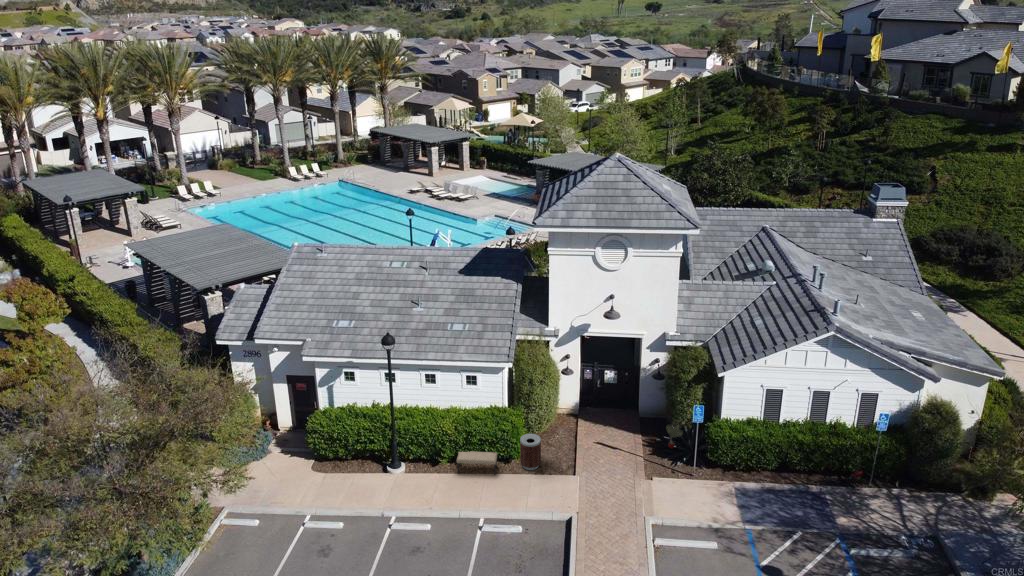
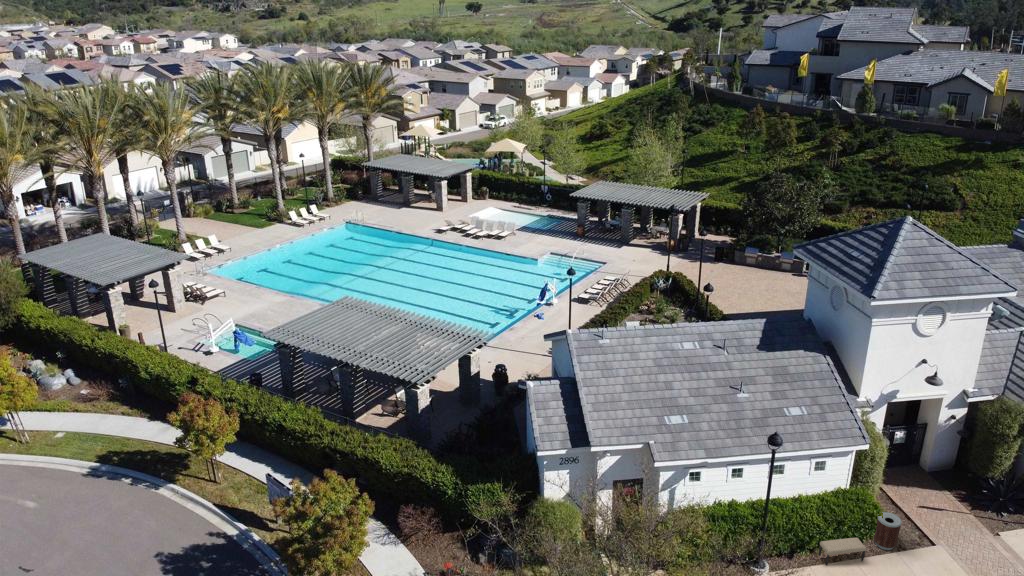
potted tree: present [666,424,683,448] -> none [978,480,1006,505]

